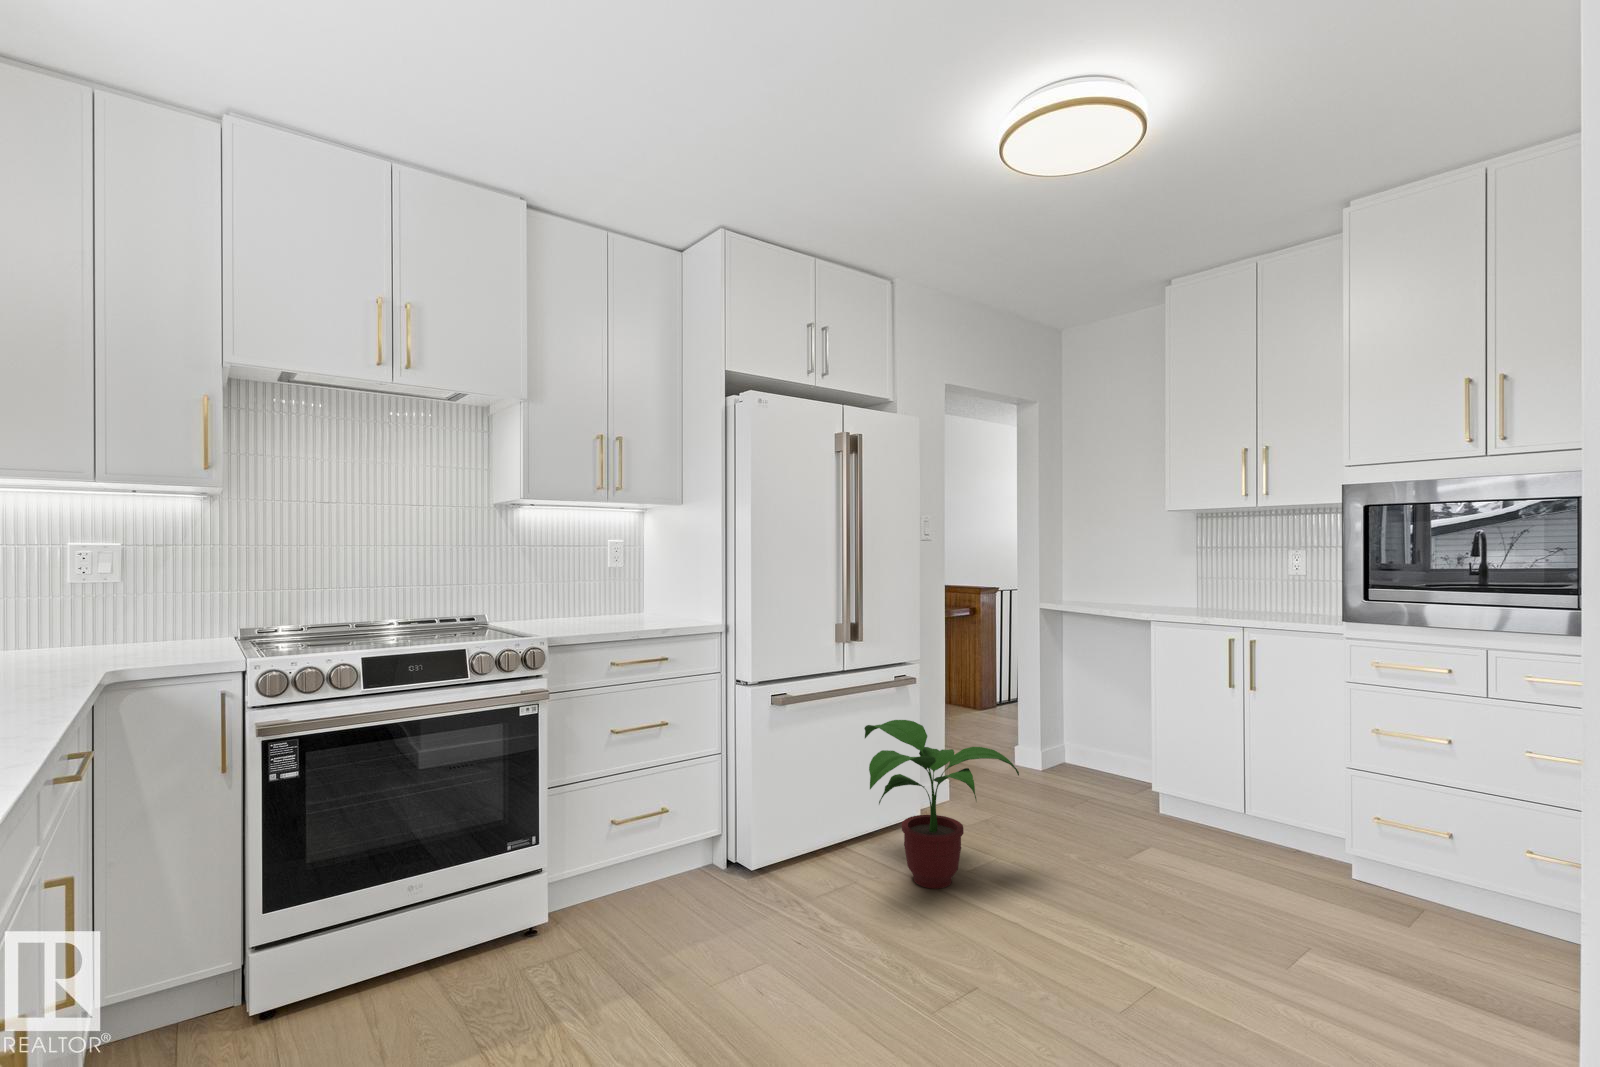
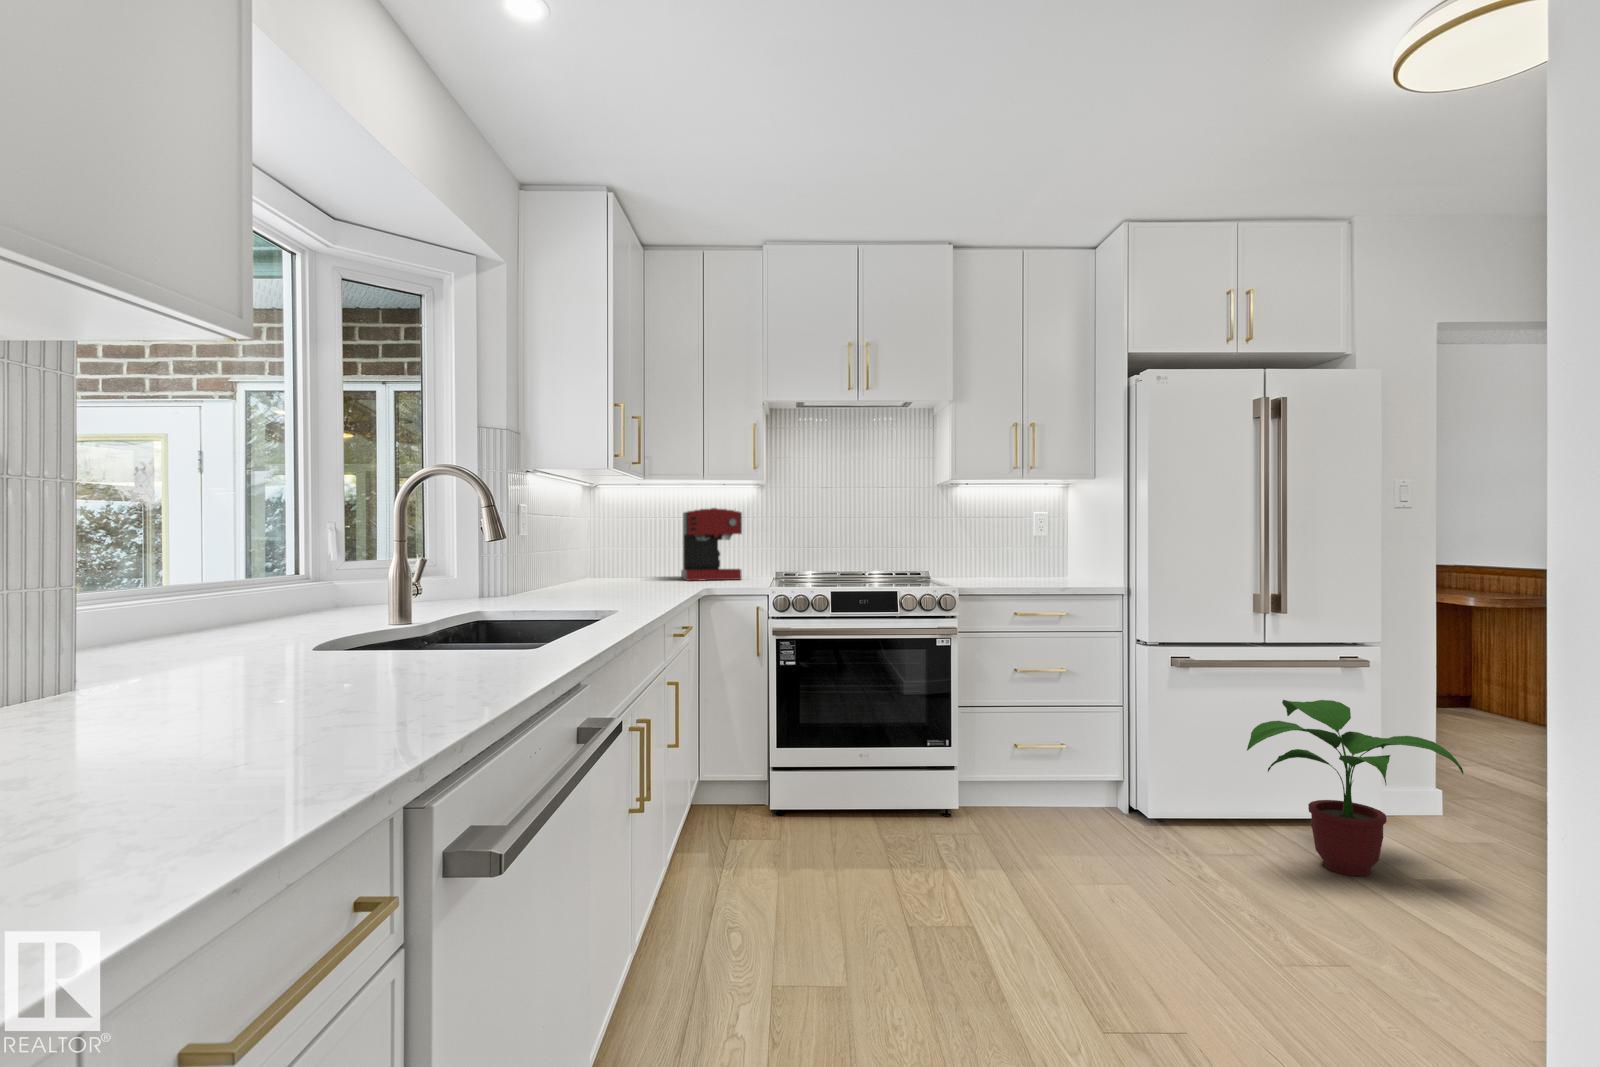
coffee maker: none [35,520,175,653] -> present [681,508,742,581]

